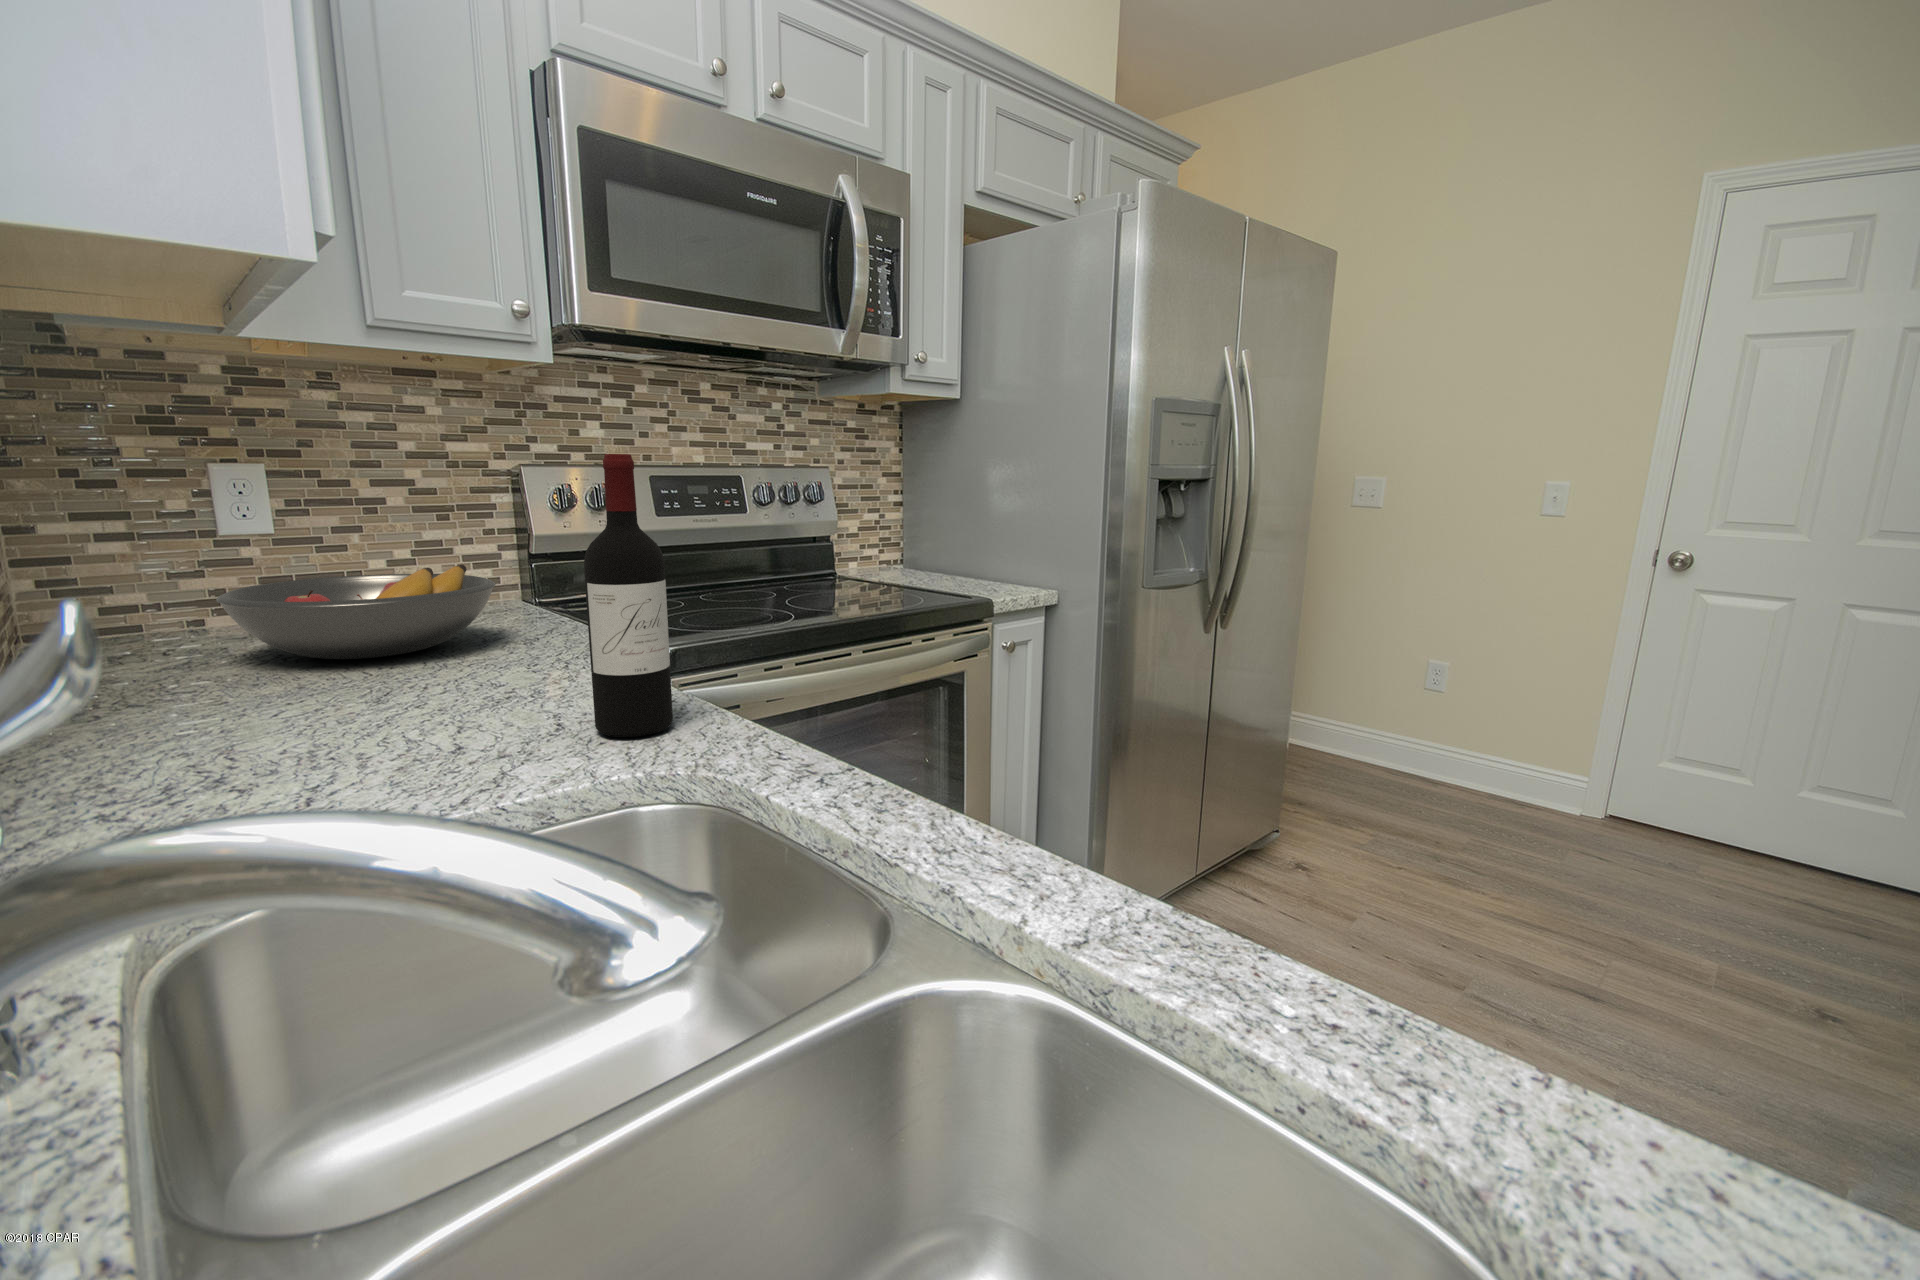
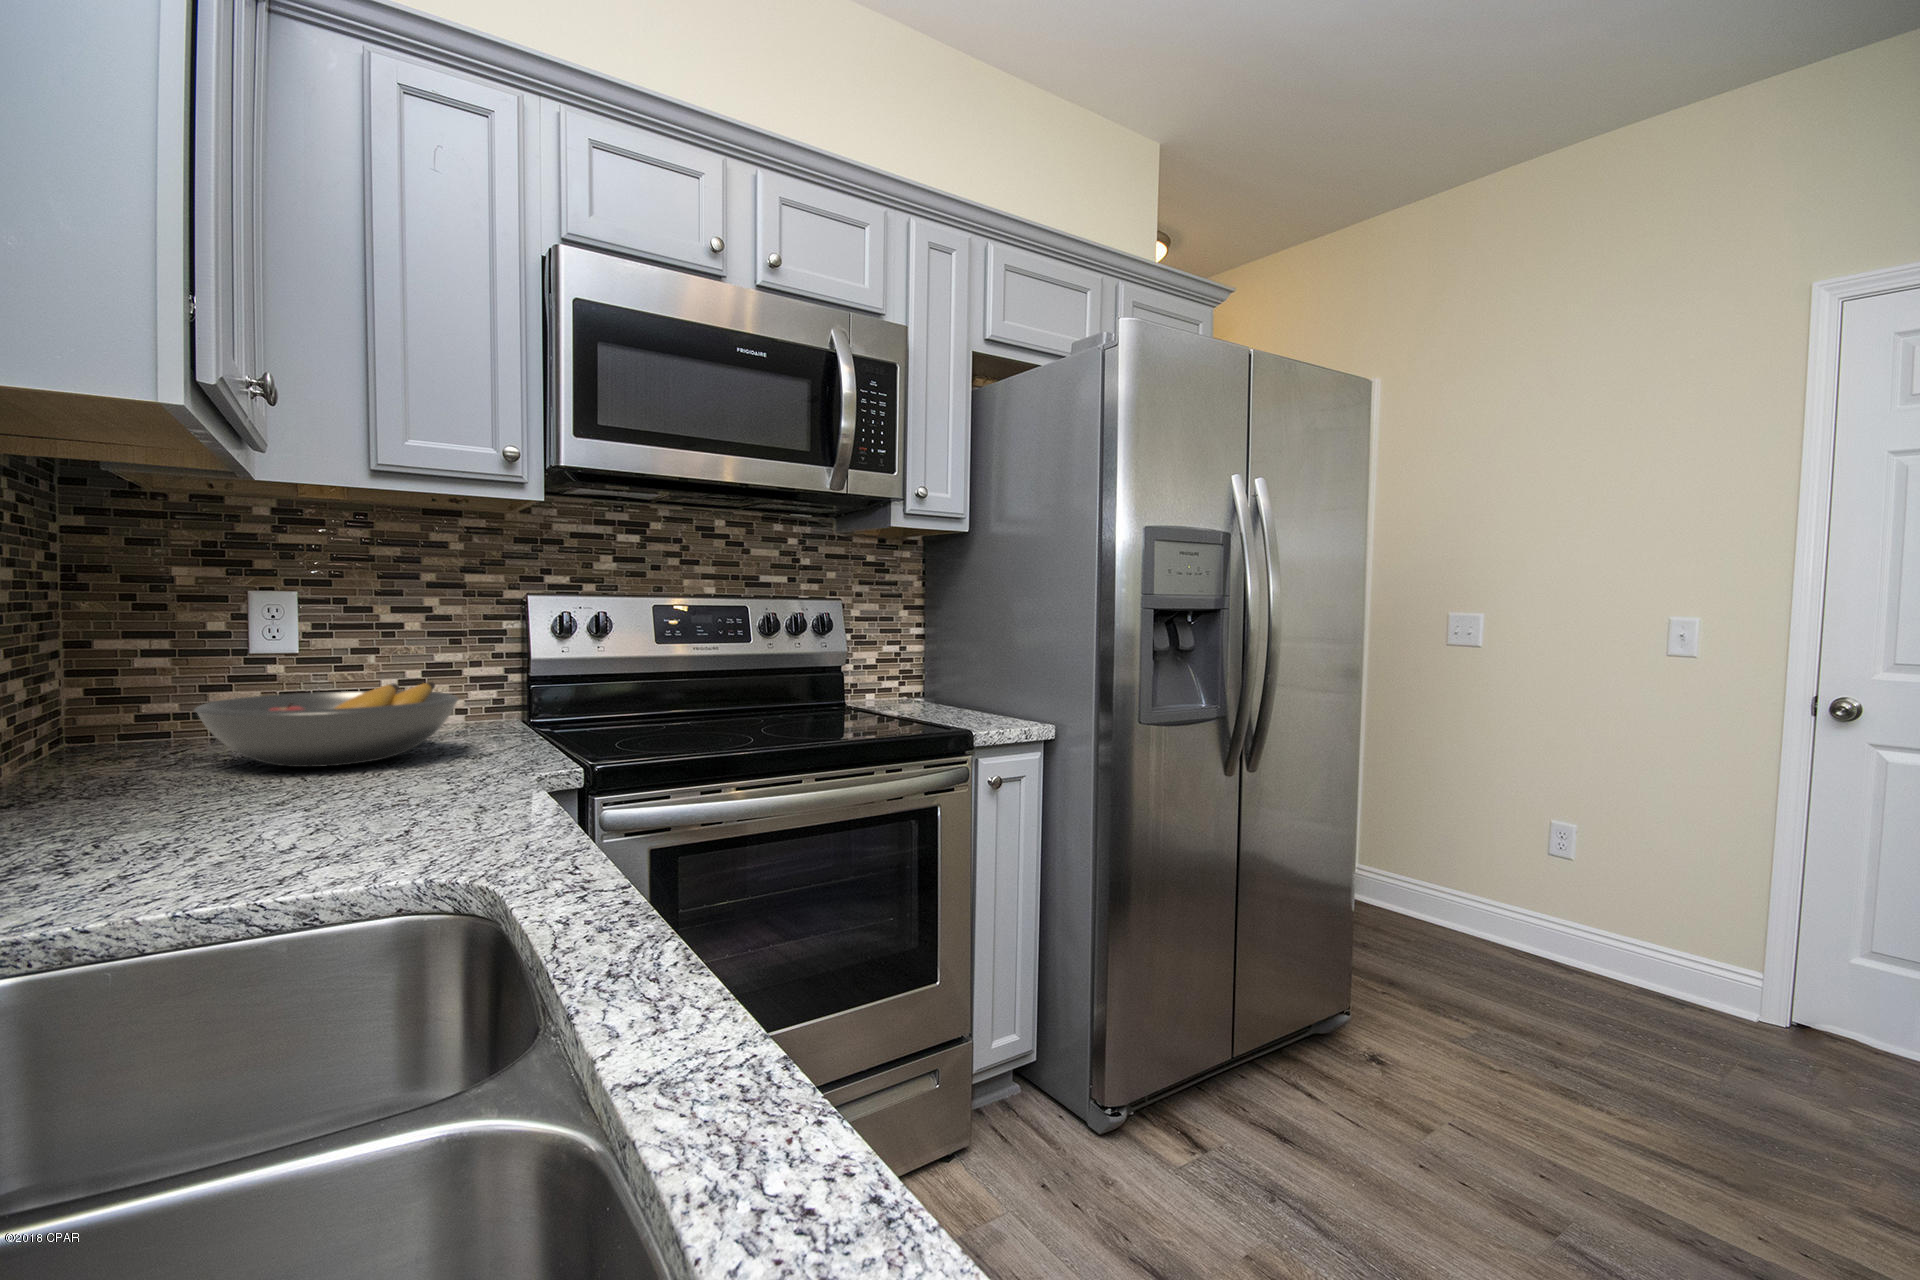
wine bottle: present [584,454,673,738] -> none [431,568,514,846]

